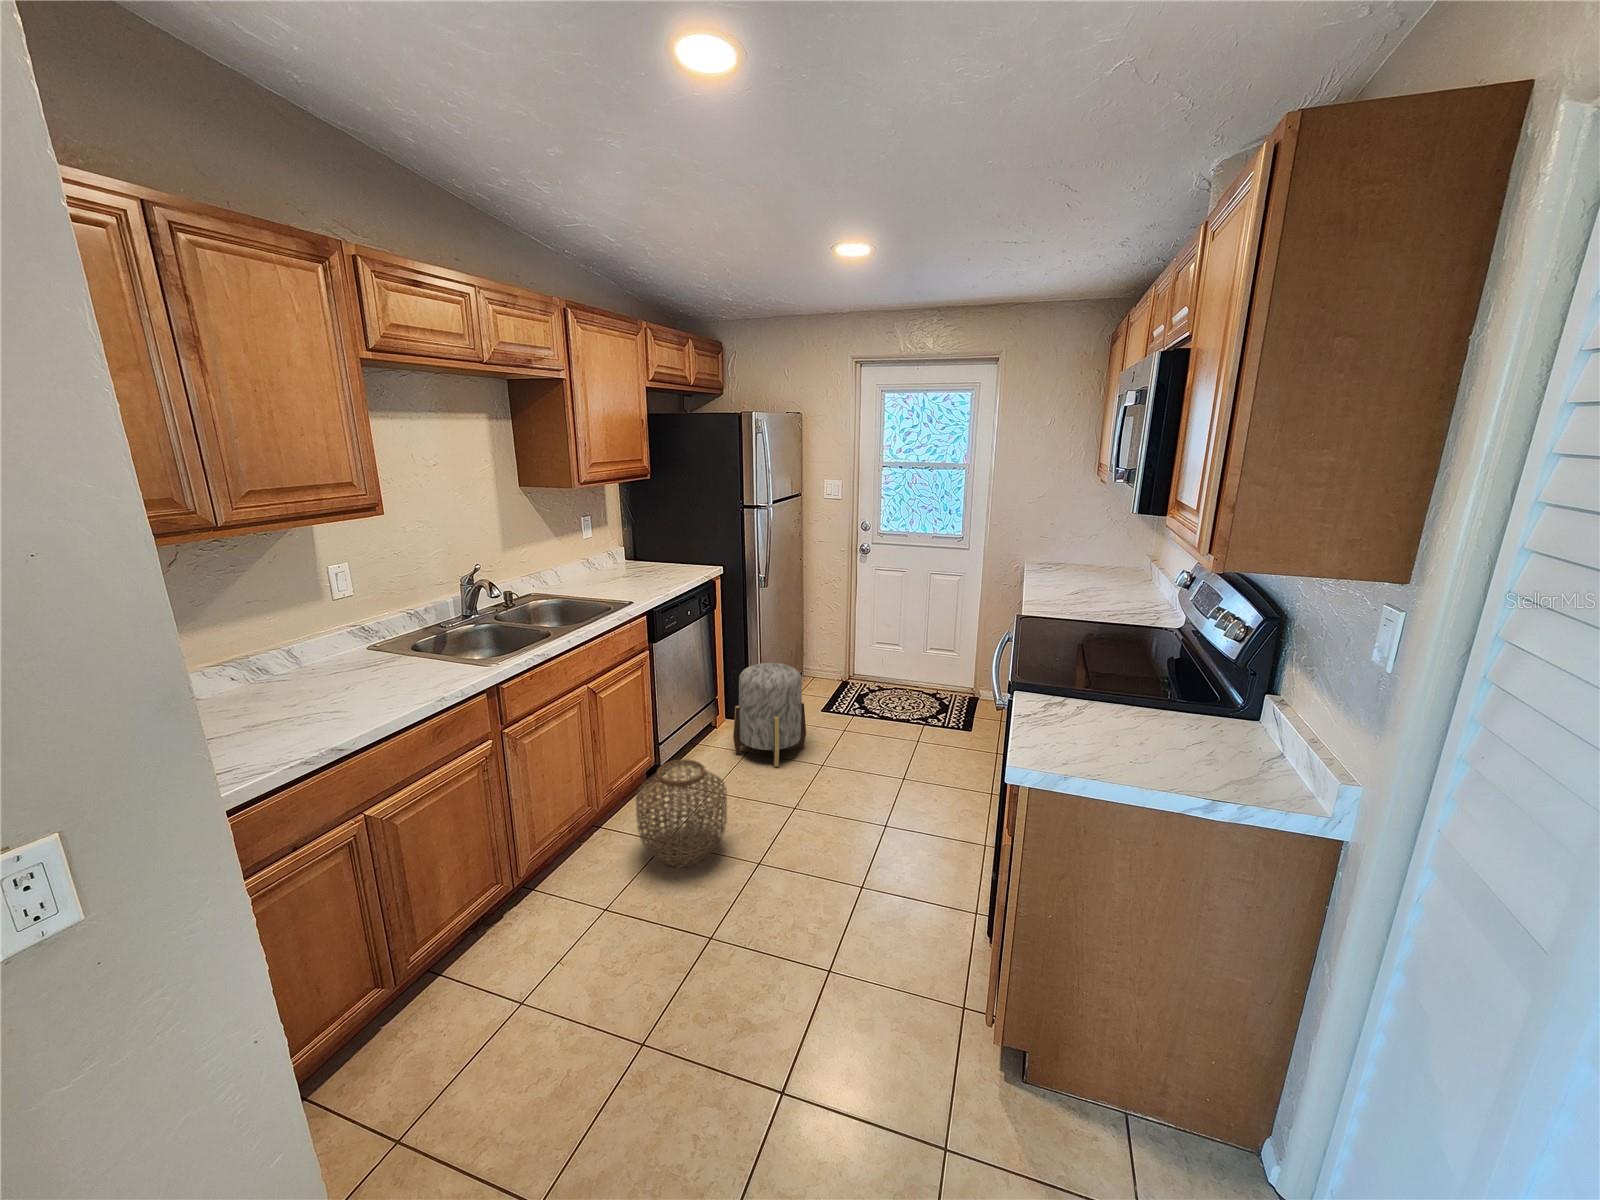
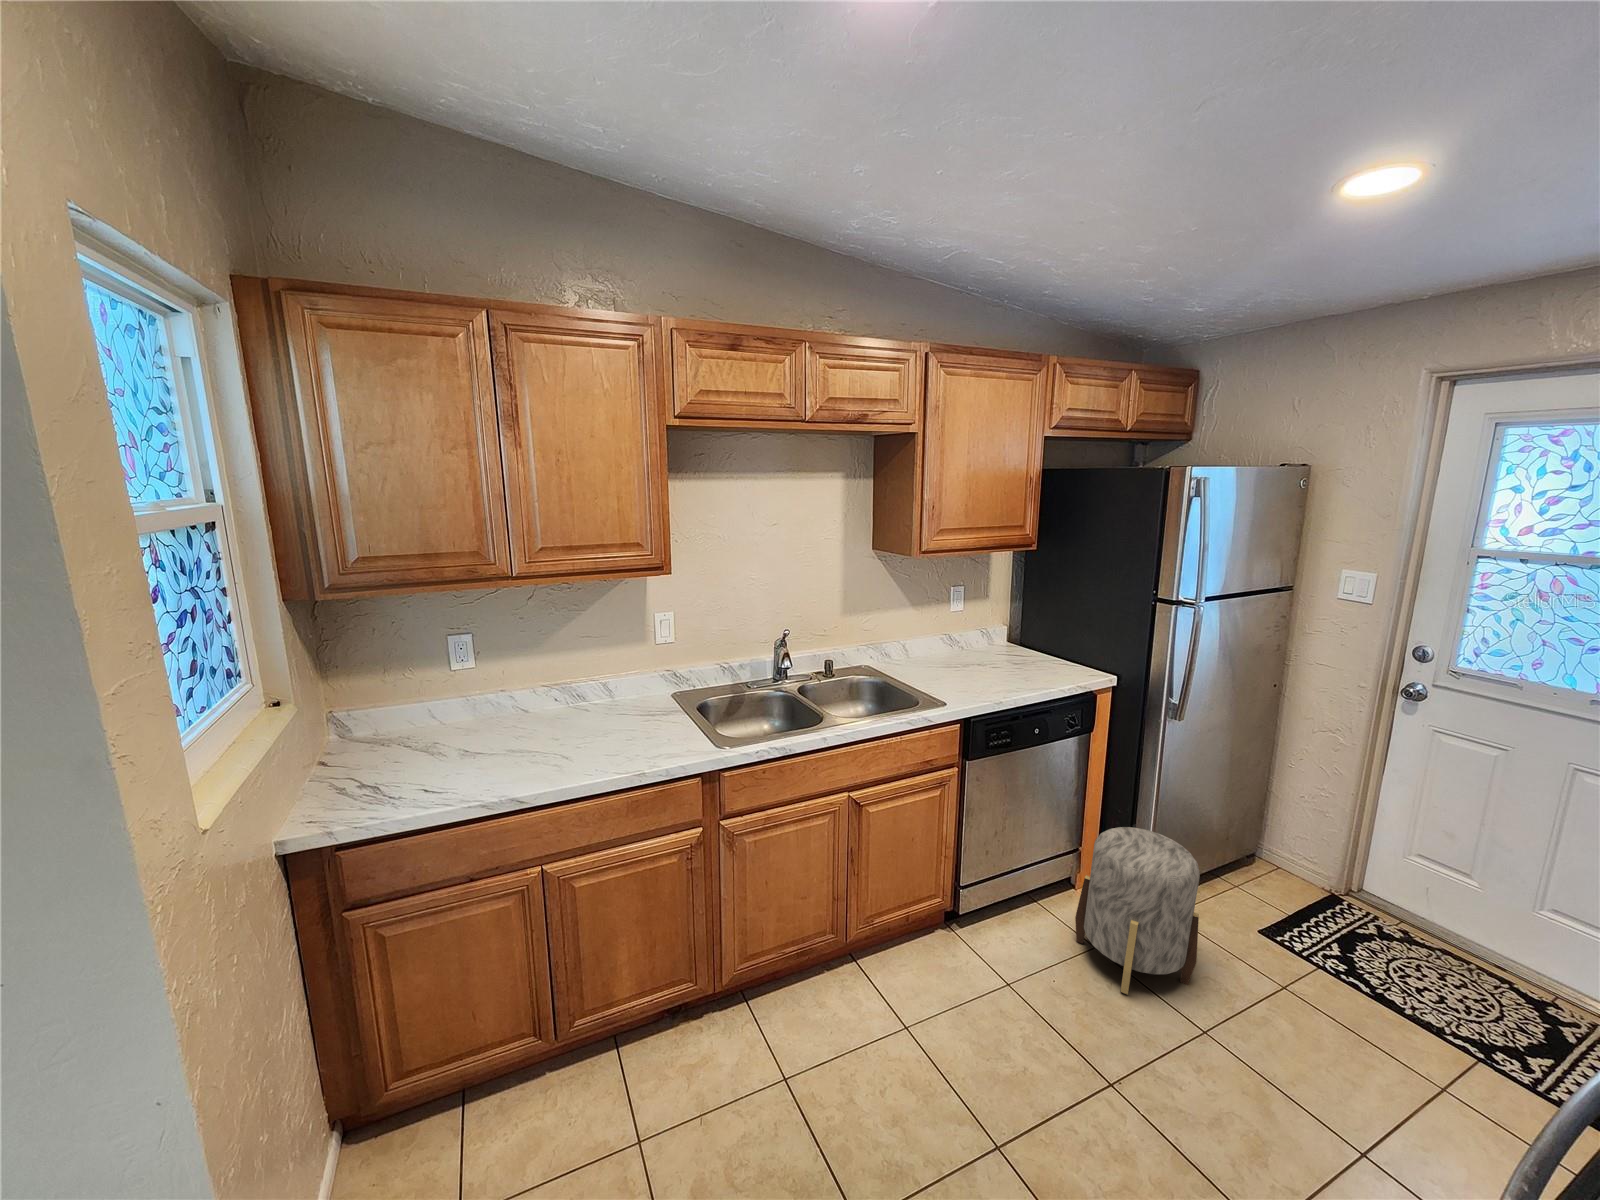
woven basket: present [636,759,727,867] -> none [859,929,983,1086]

